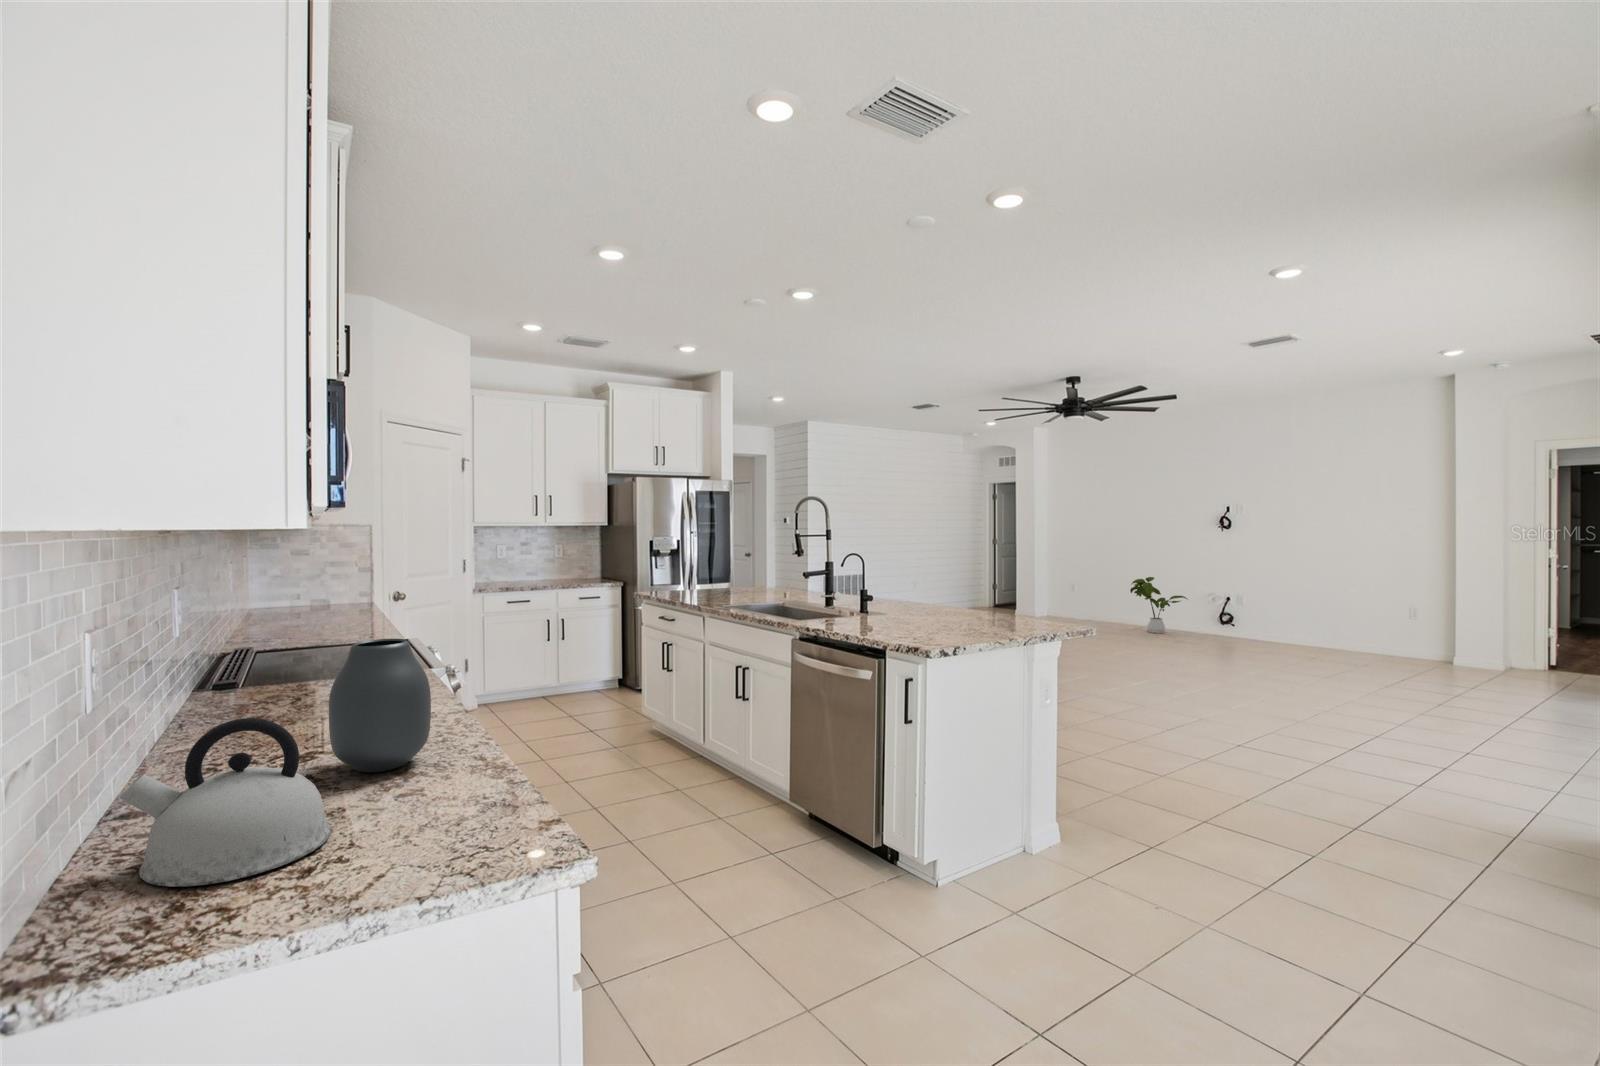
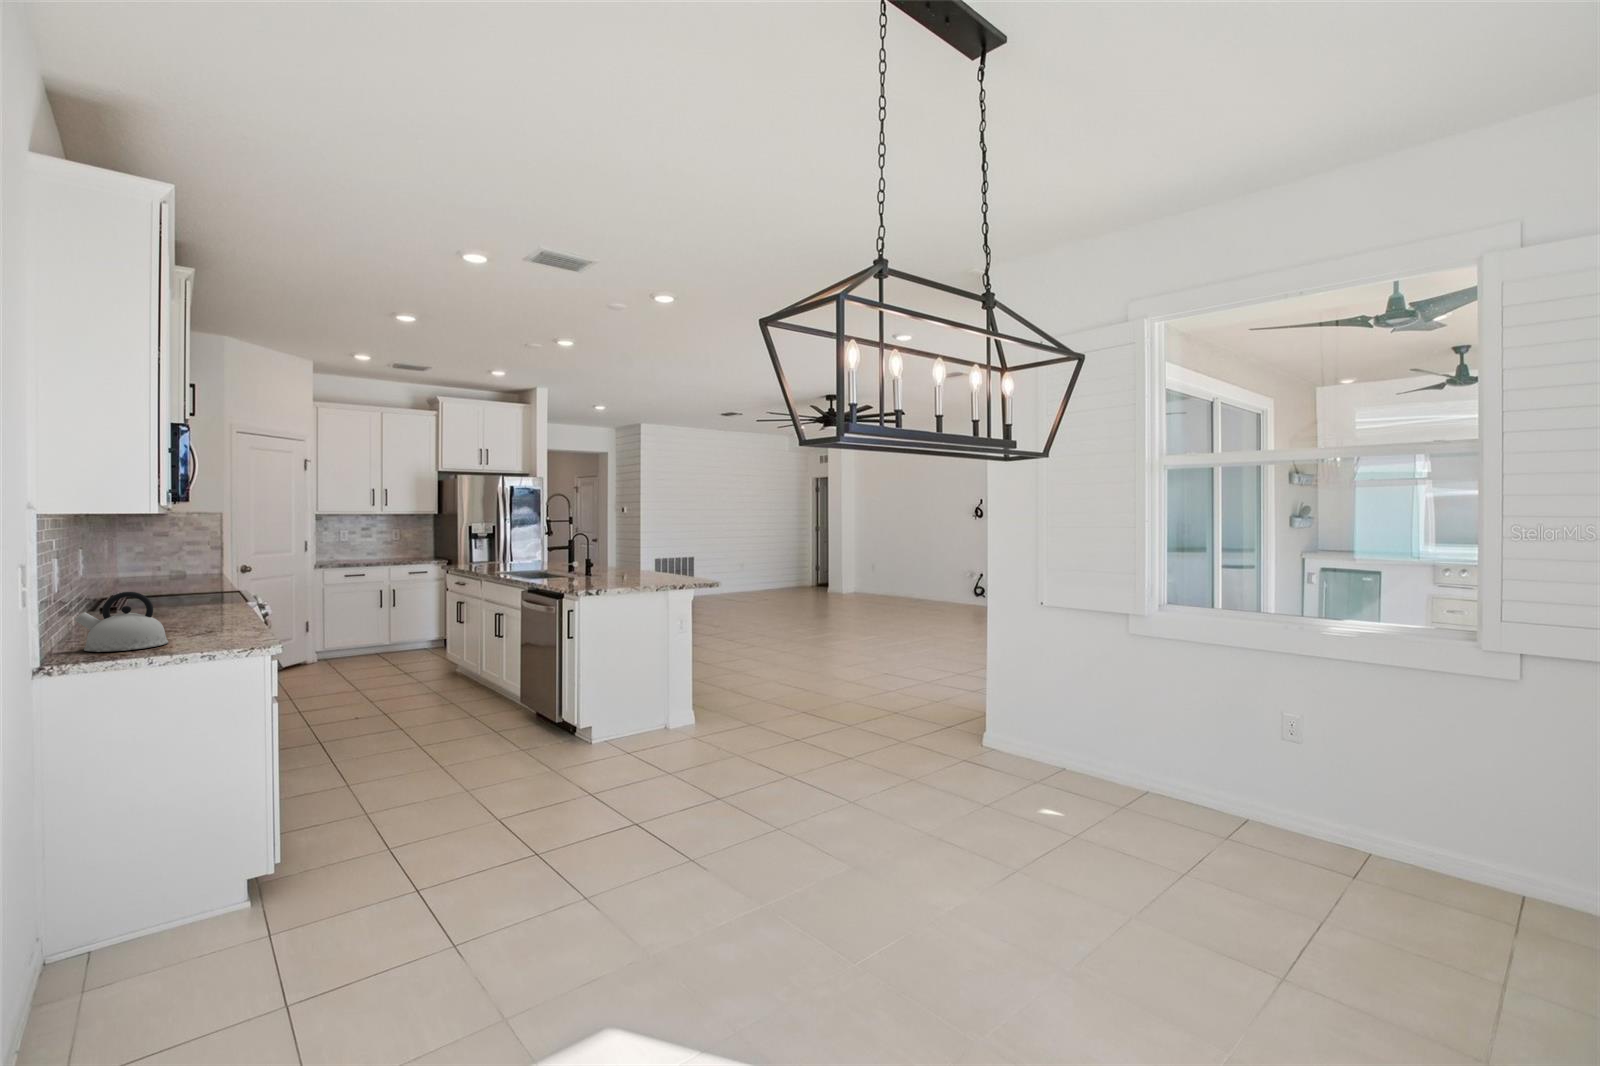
house plant: present [1130,577,1187,633] -> none [909,559,954,605]
vase: present [329,639,431,772] -> none [170,568,225,631]

